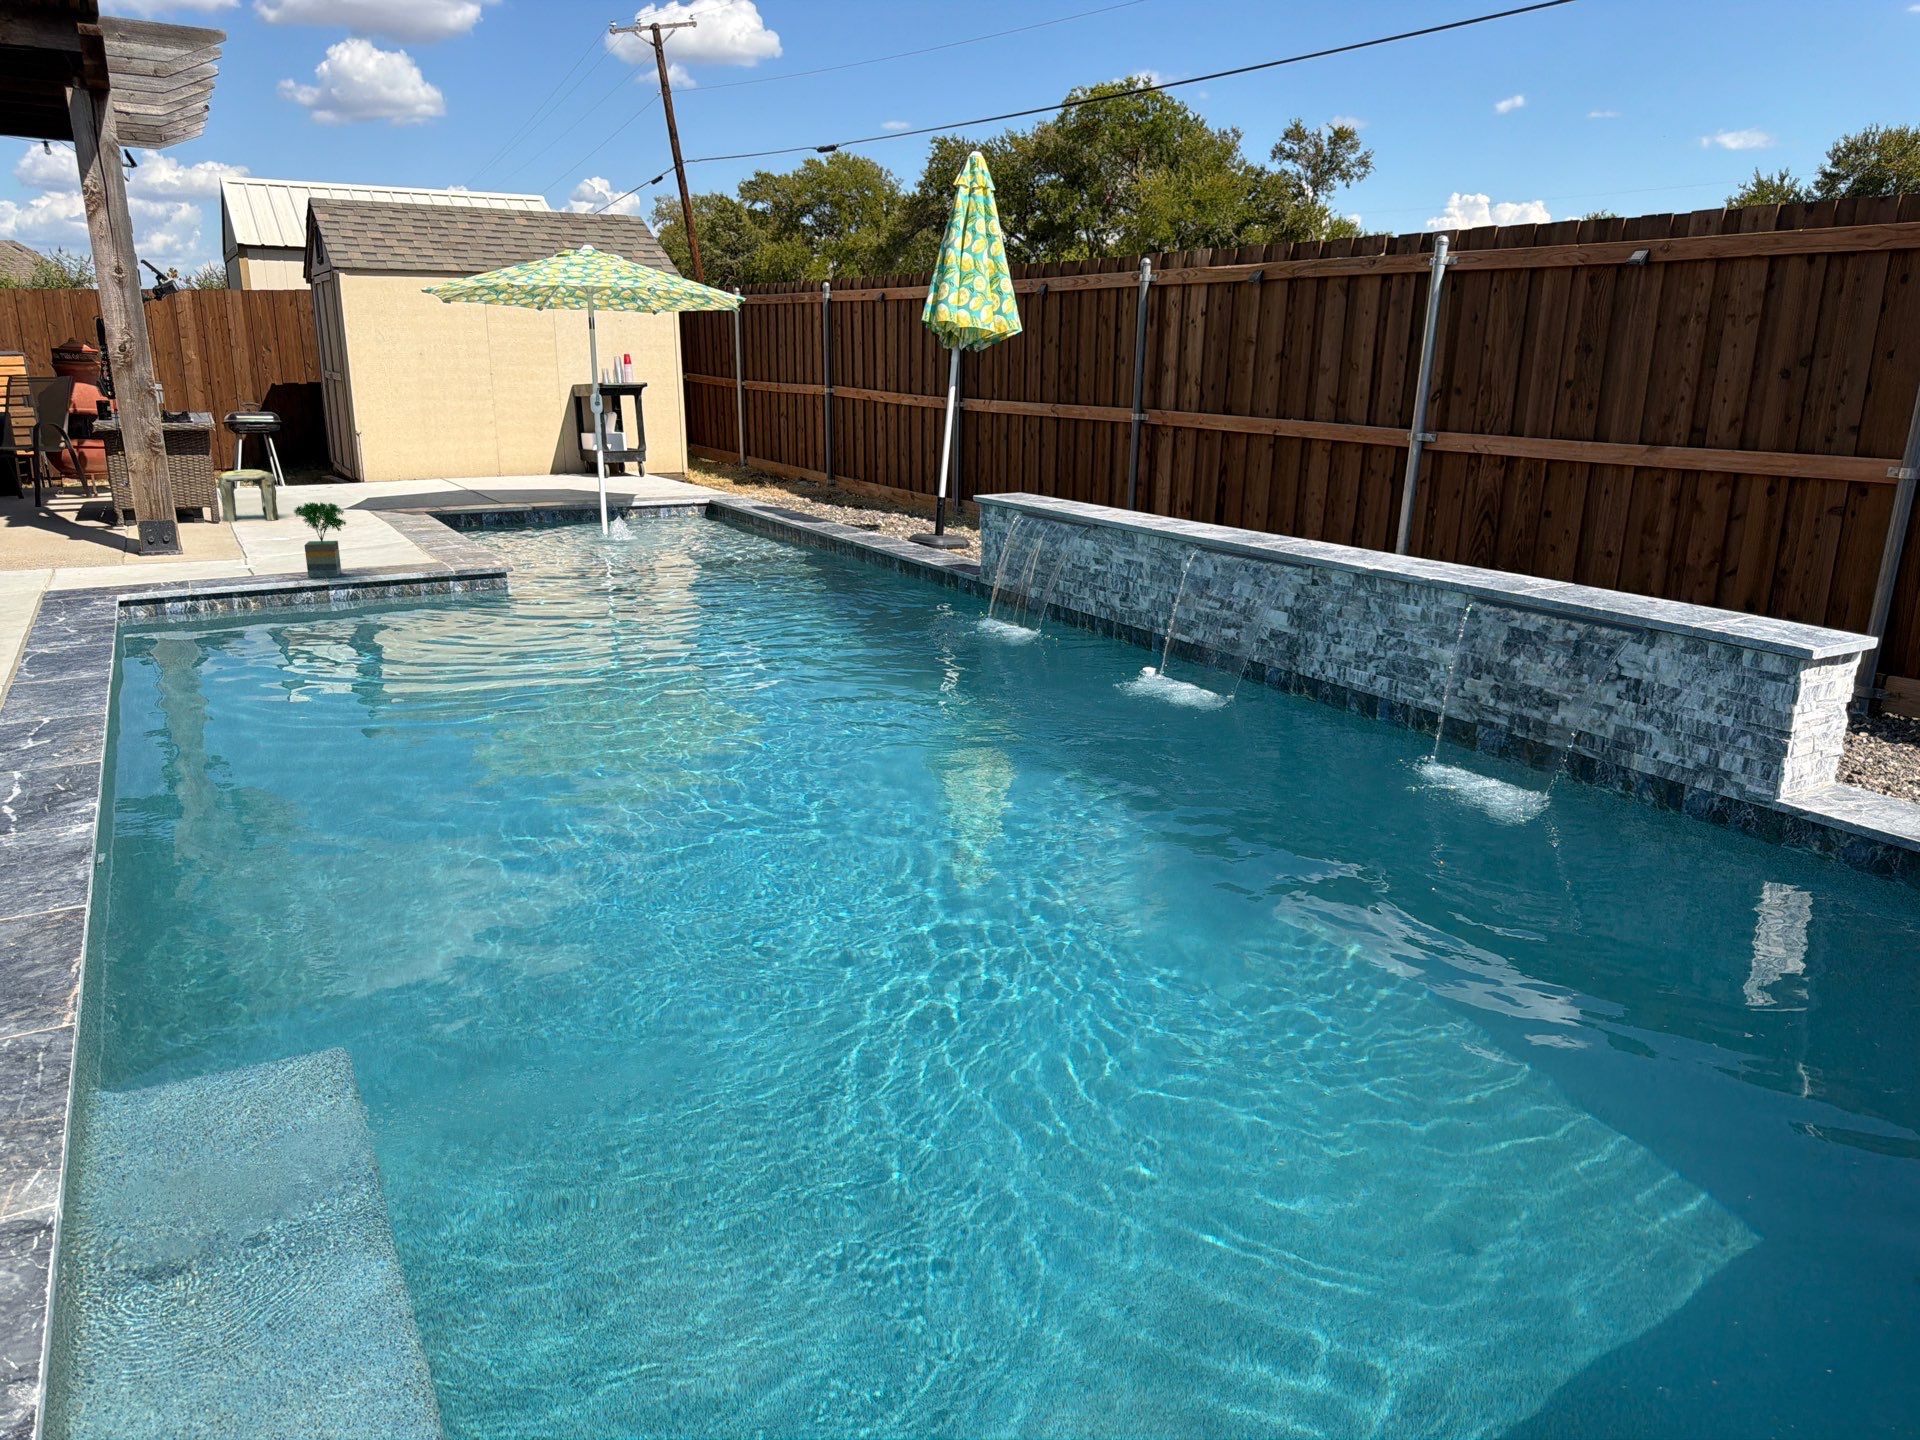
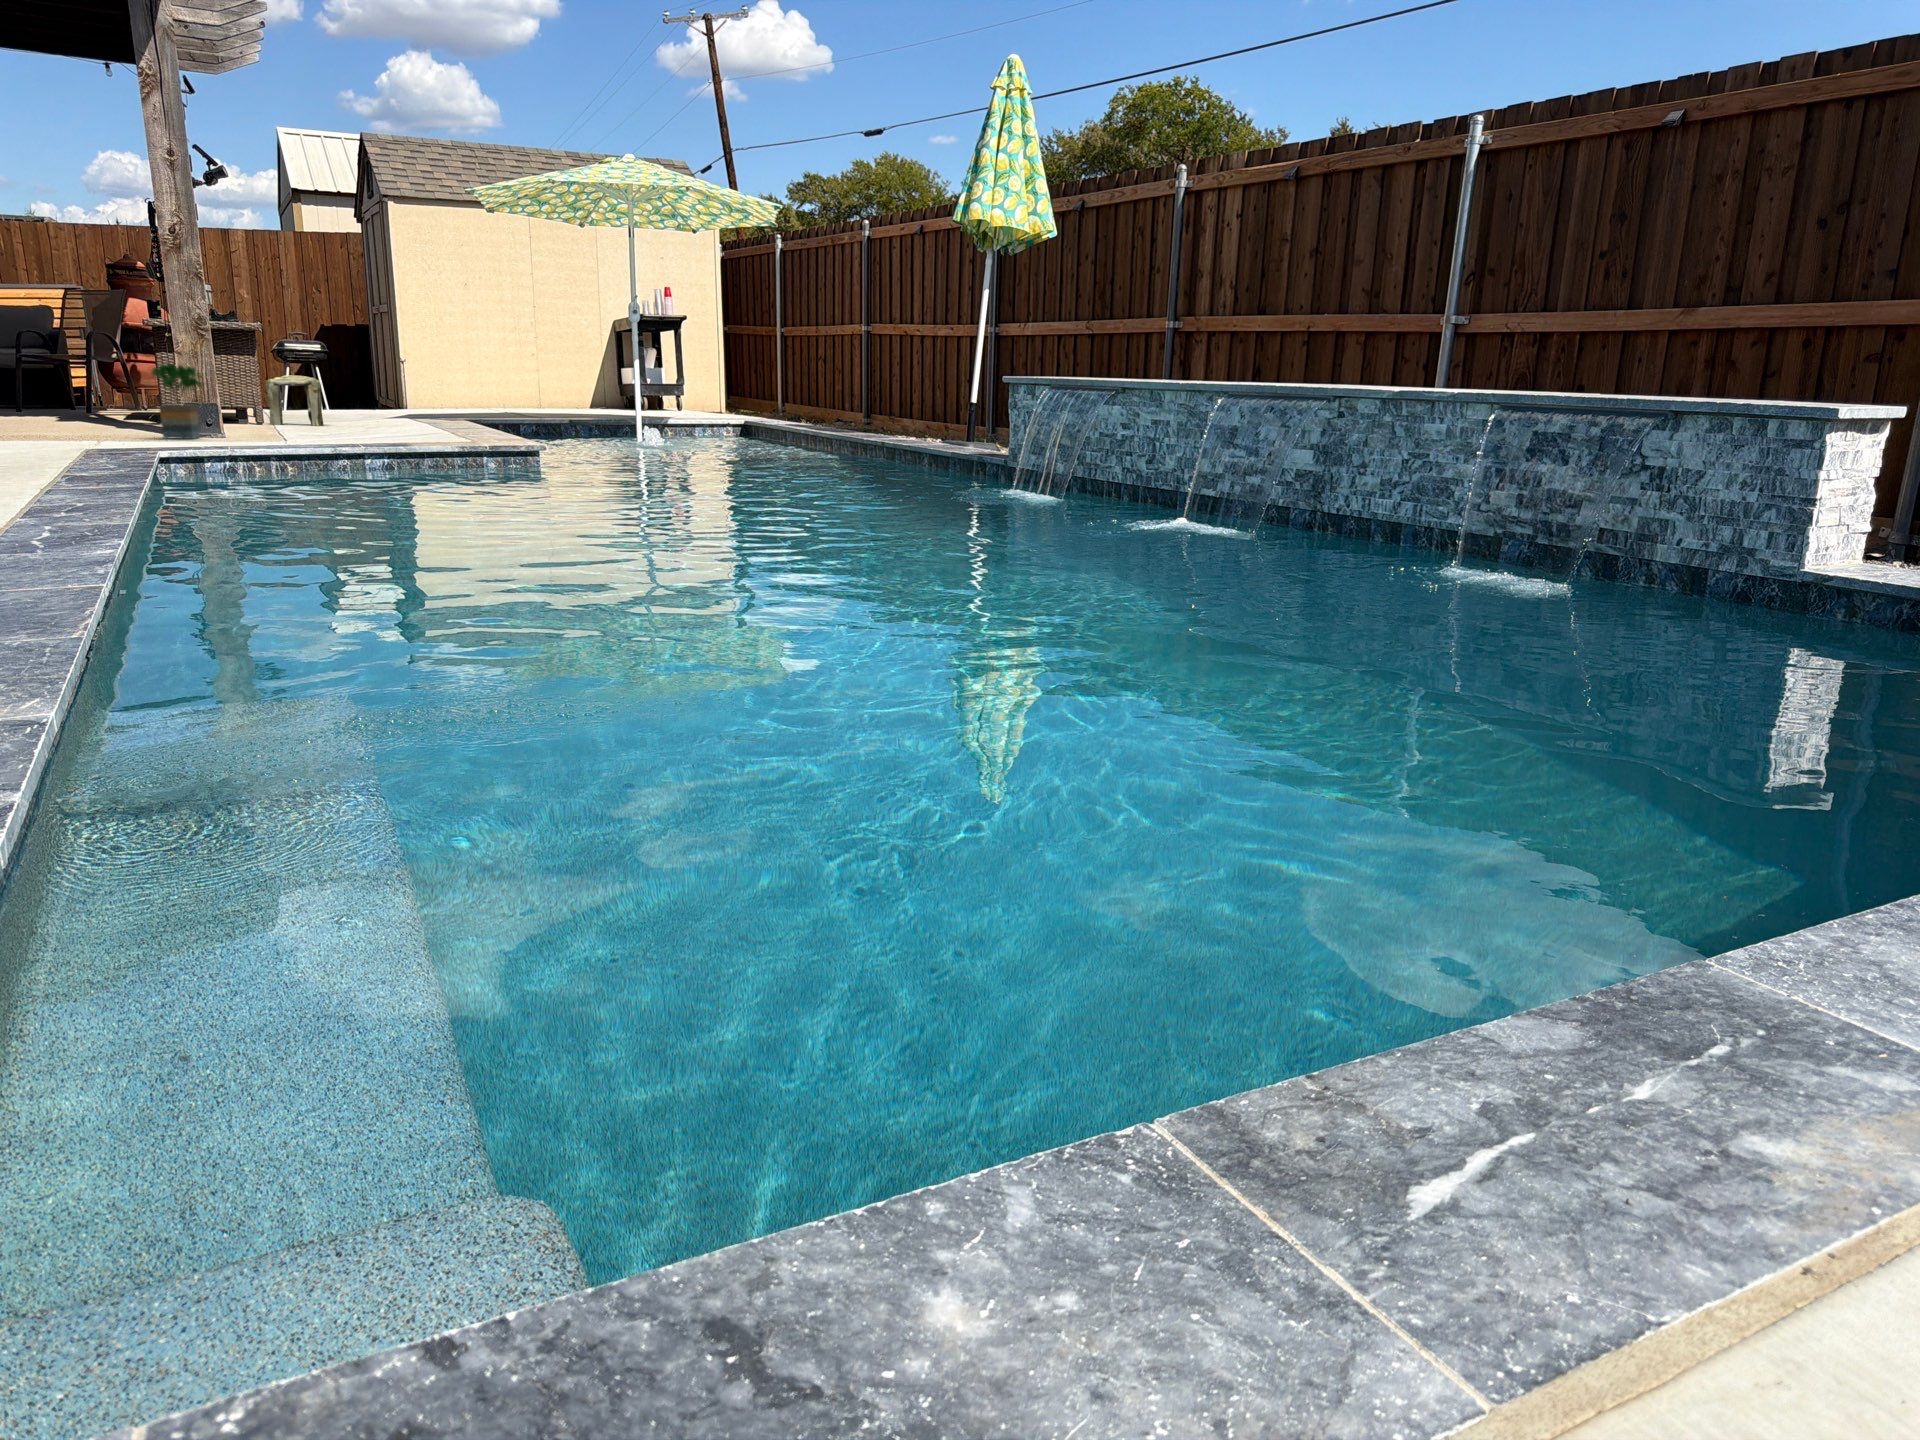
potted tree: present [294,502,346,577] -> present [151,363,202,439]

